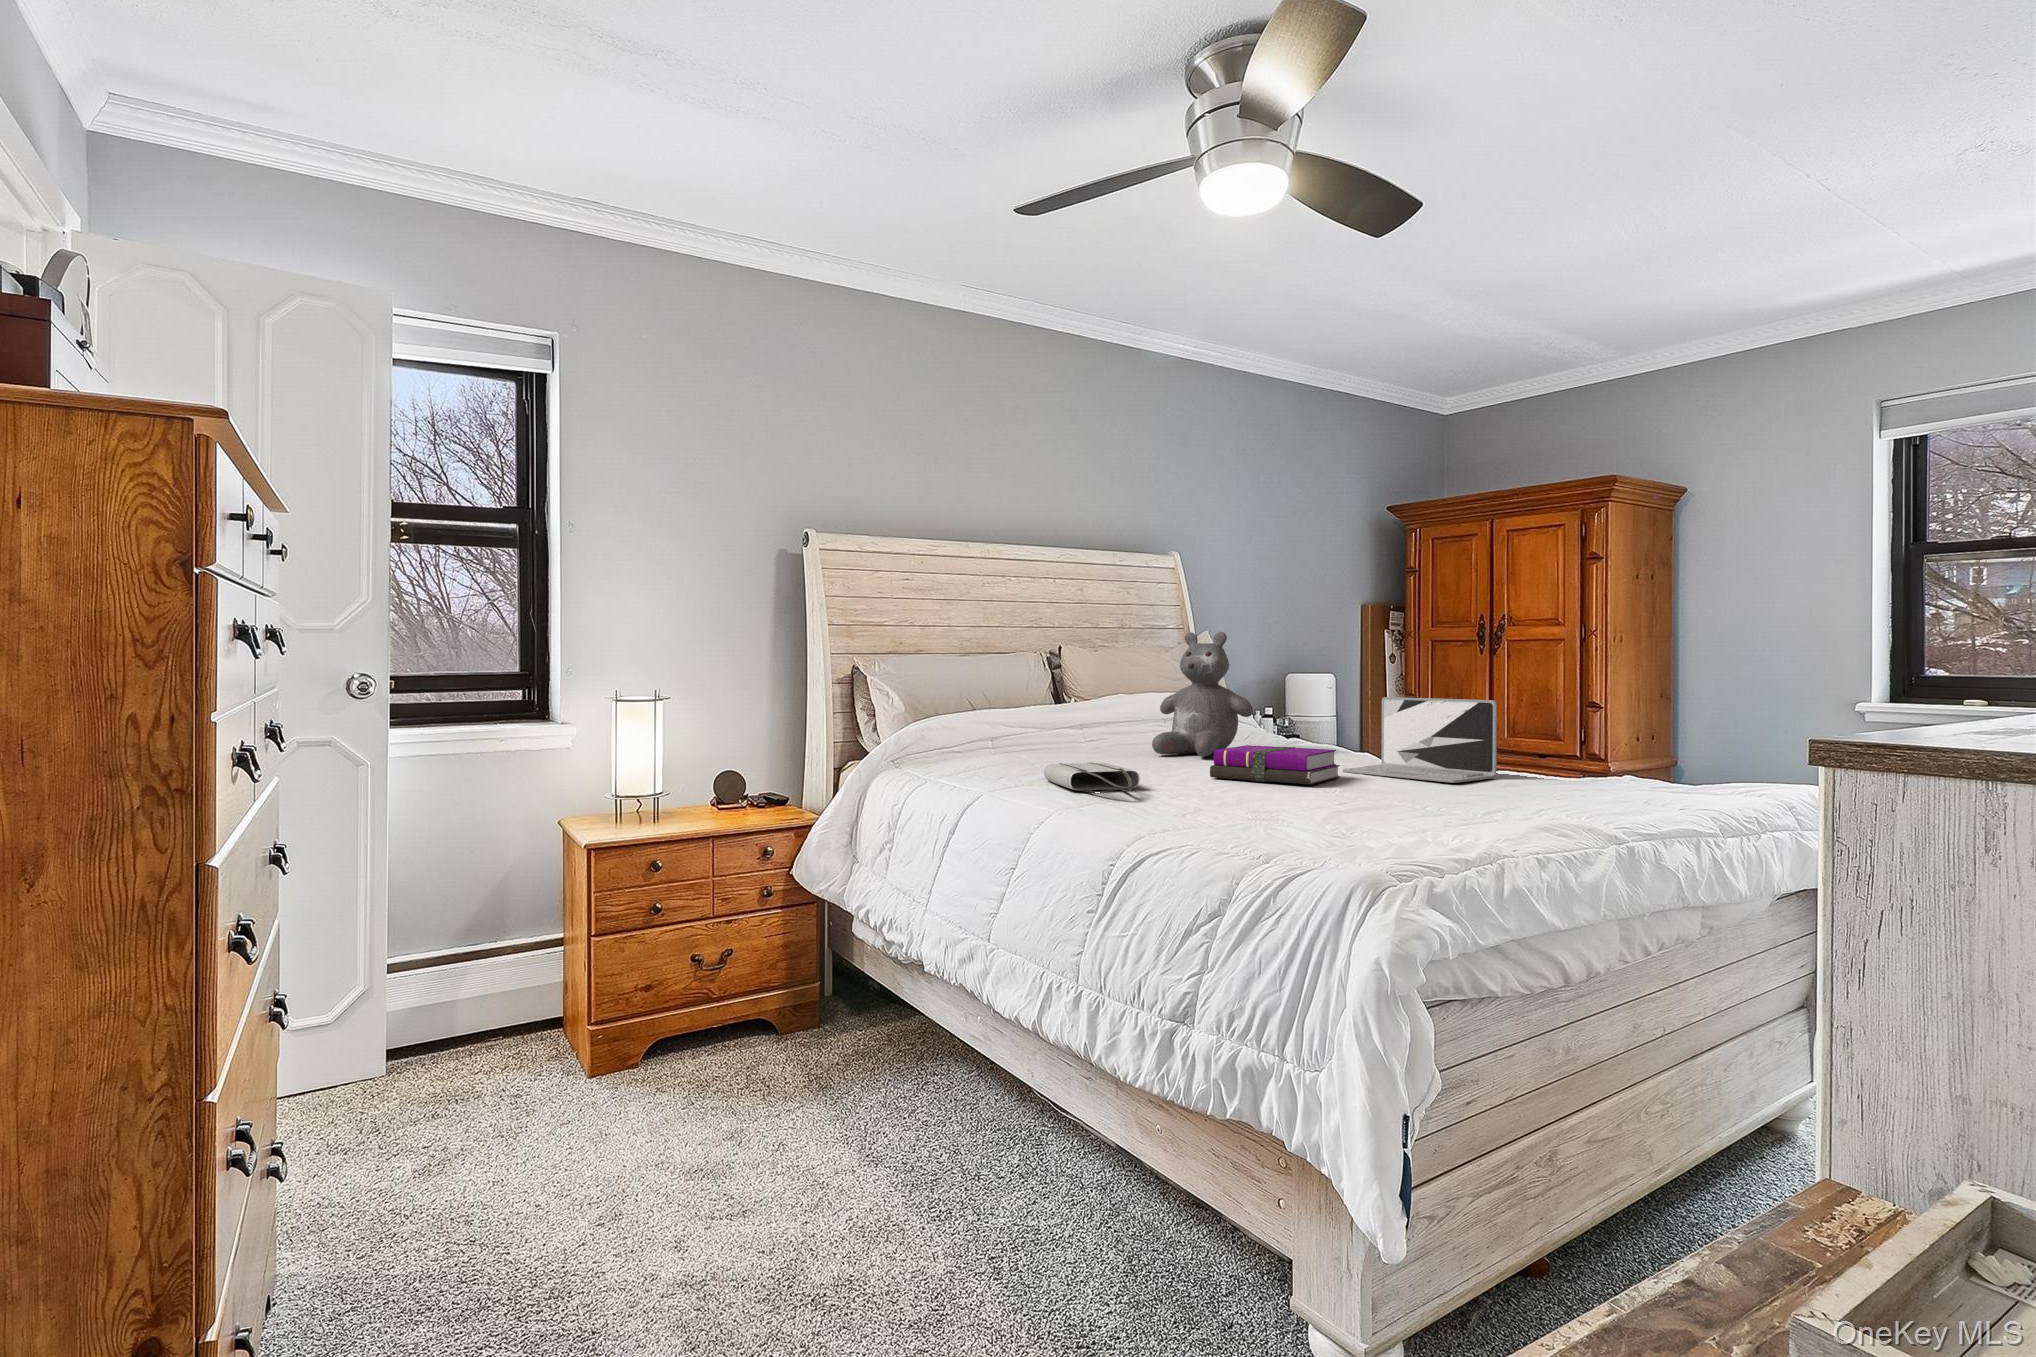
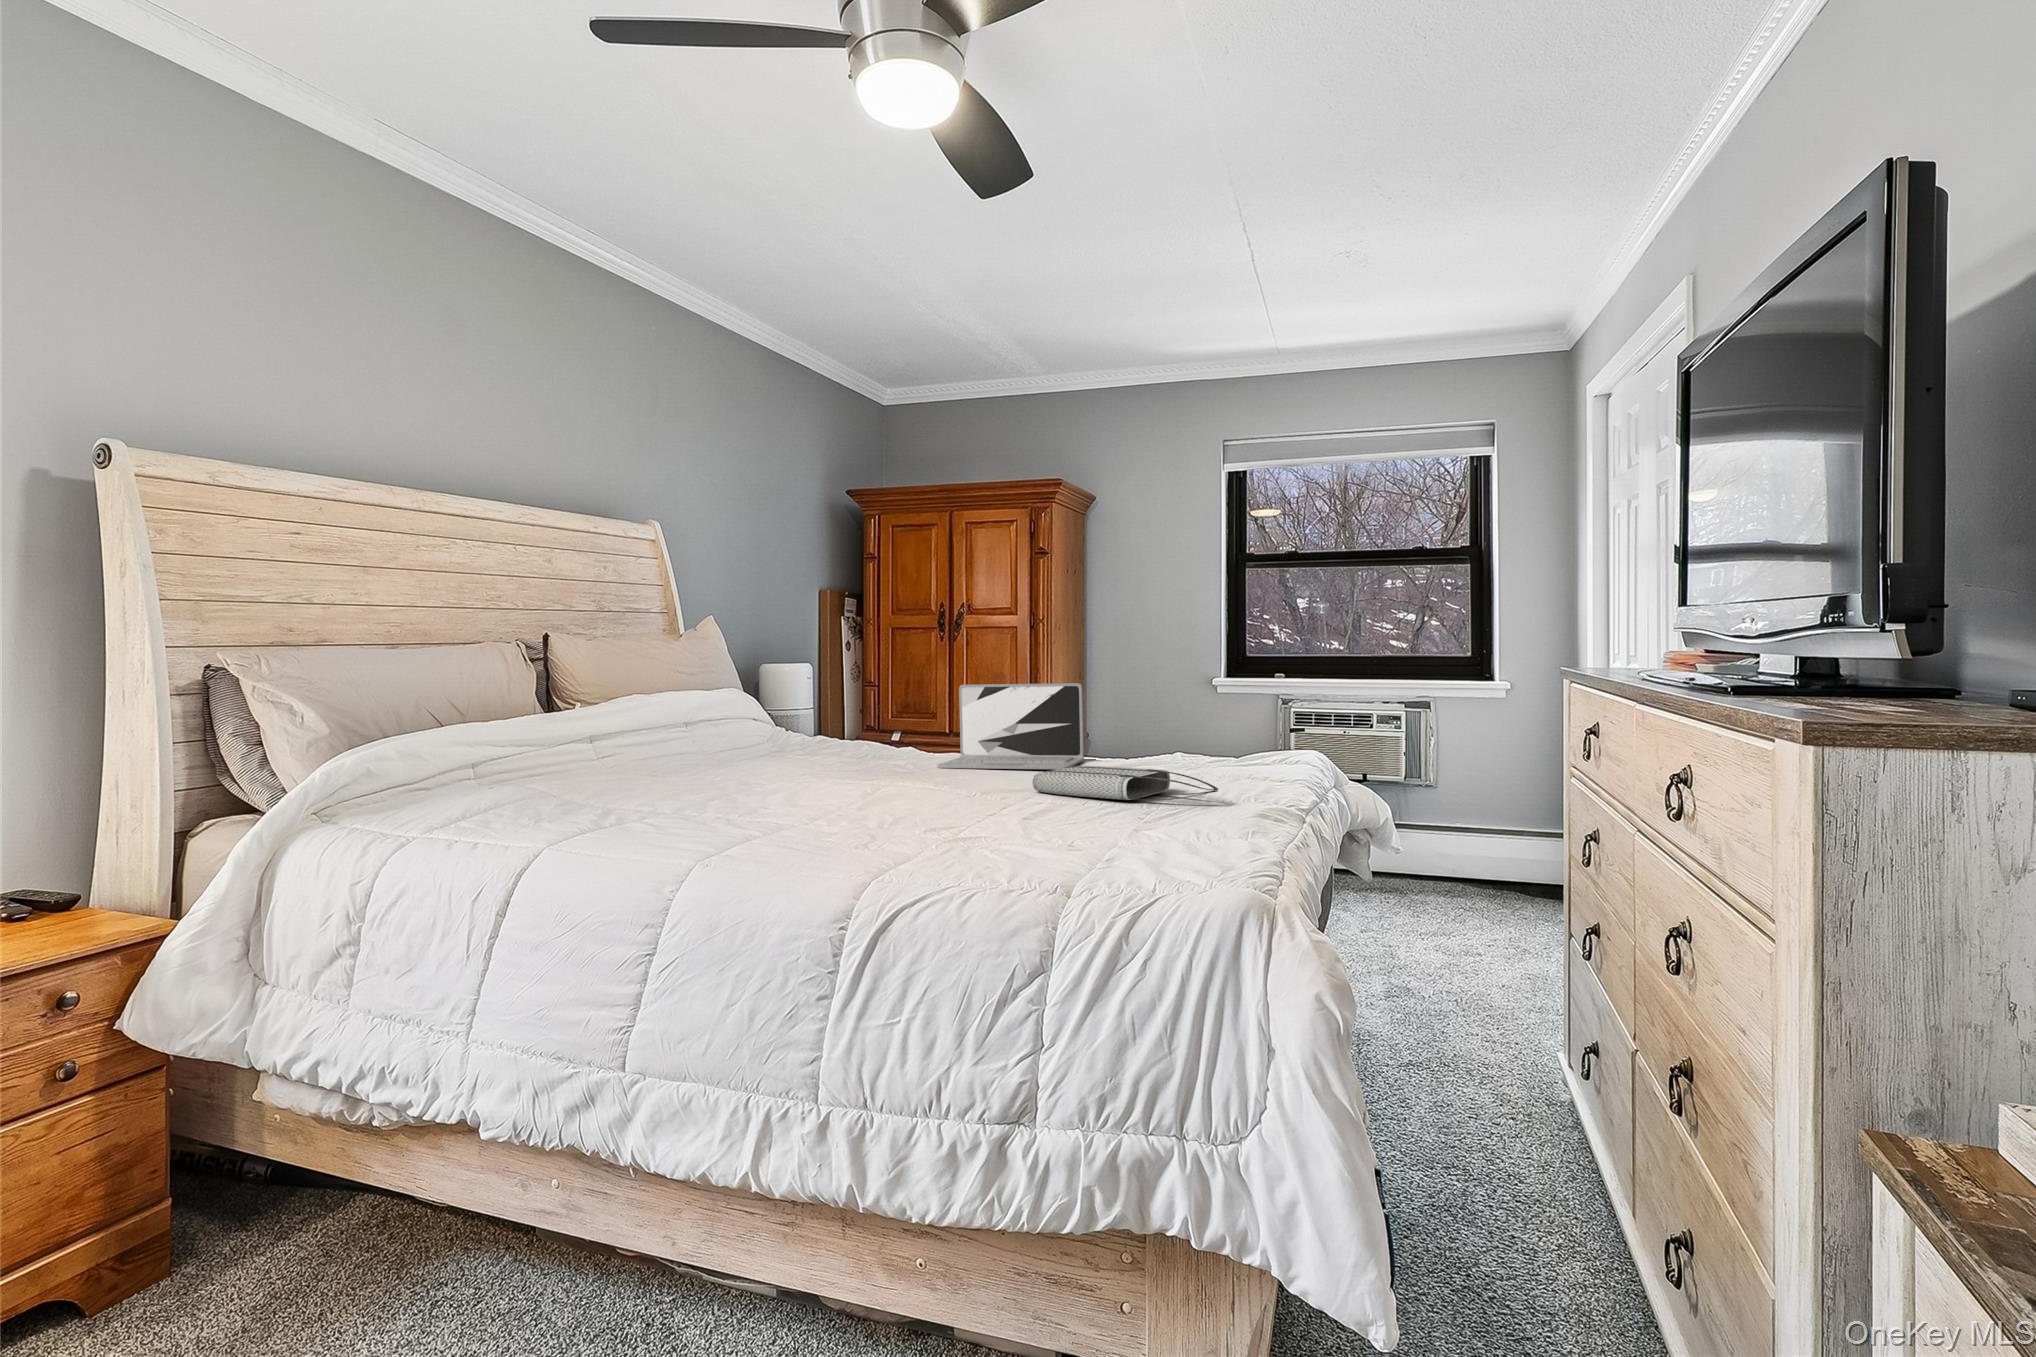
teddy bear: present [1152,632,1253,757] -> none [691,616,811,766]
notebook: present [1210,745,1340,784] -> none [820,745,950,789]
tote bag: present [1044,763,1140,792] -> present [1033,766,1218,800]

